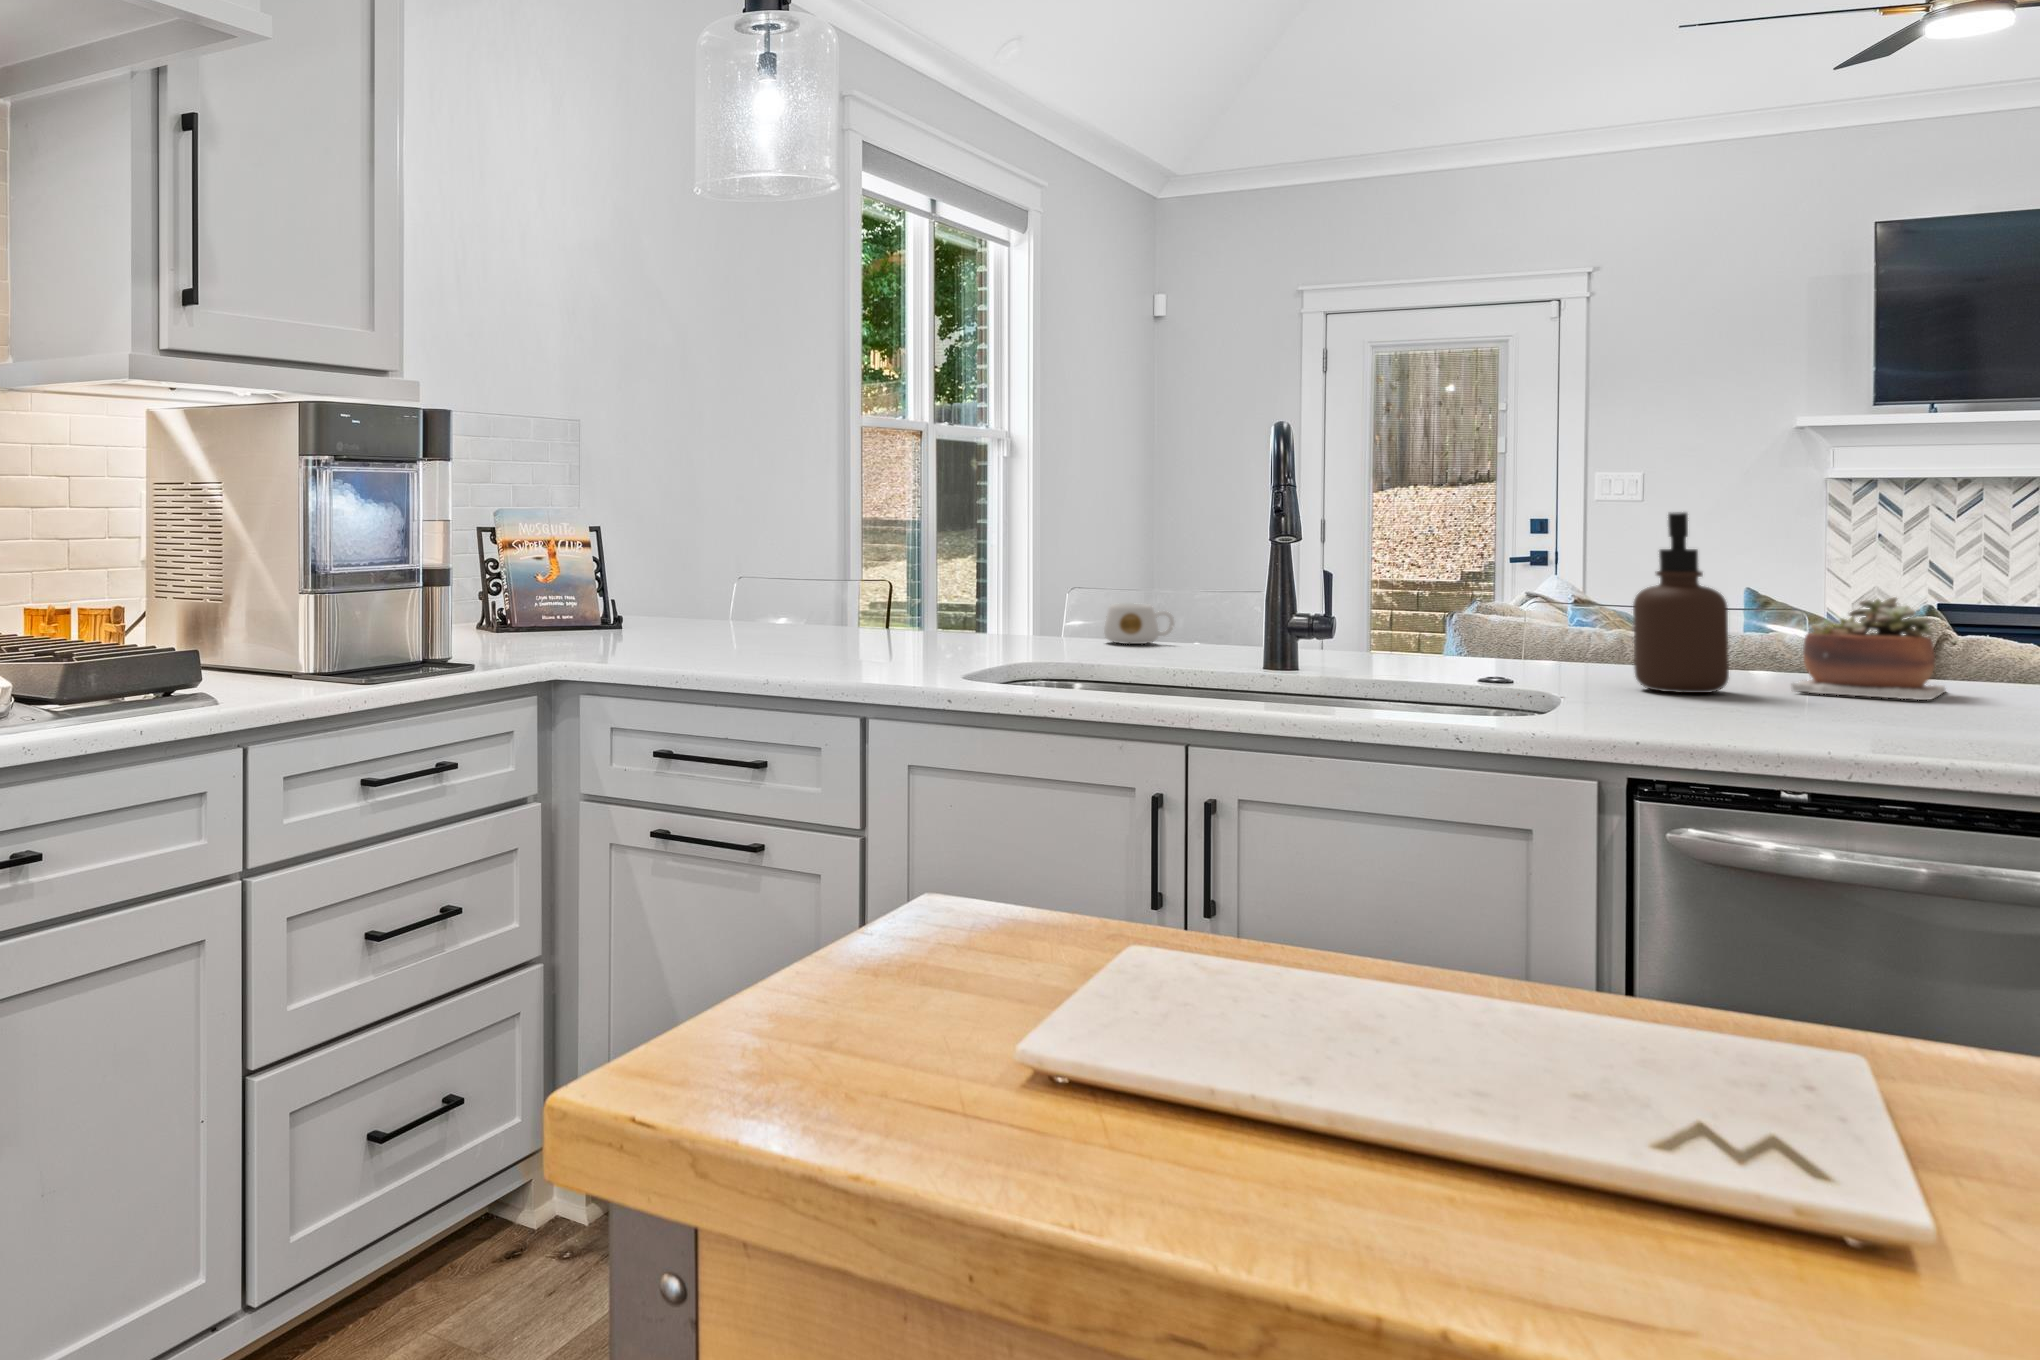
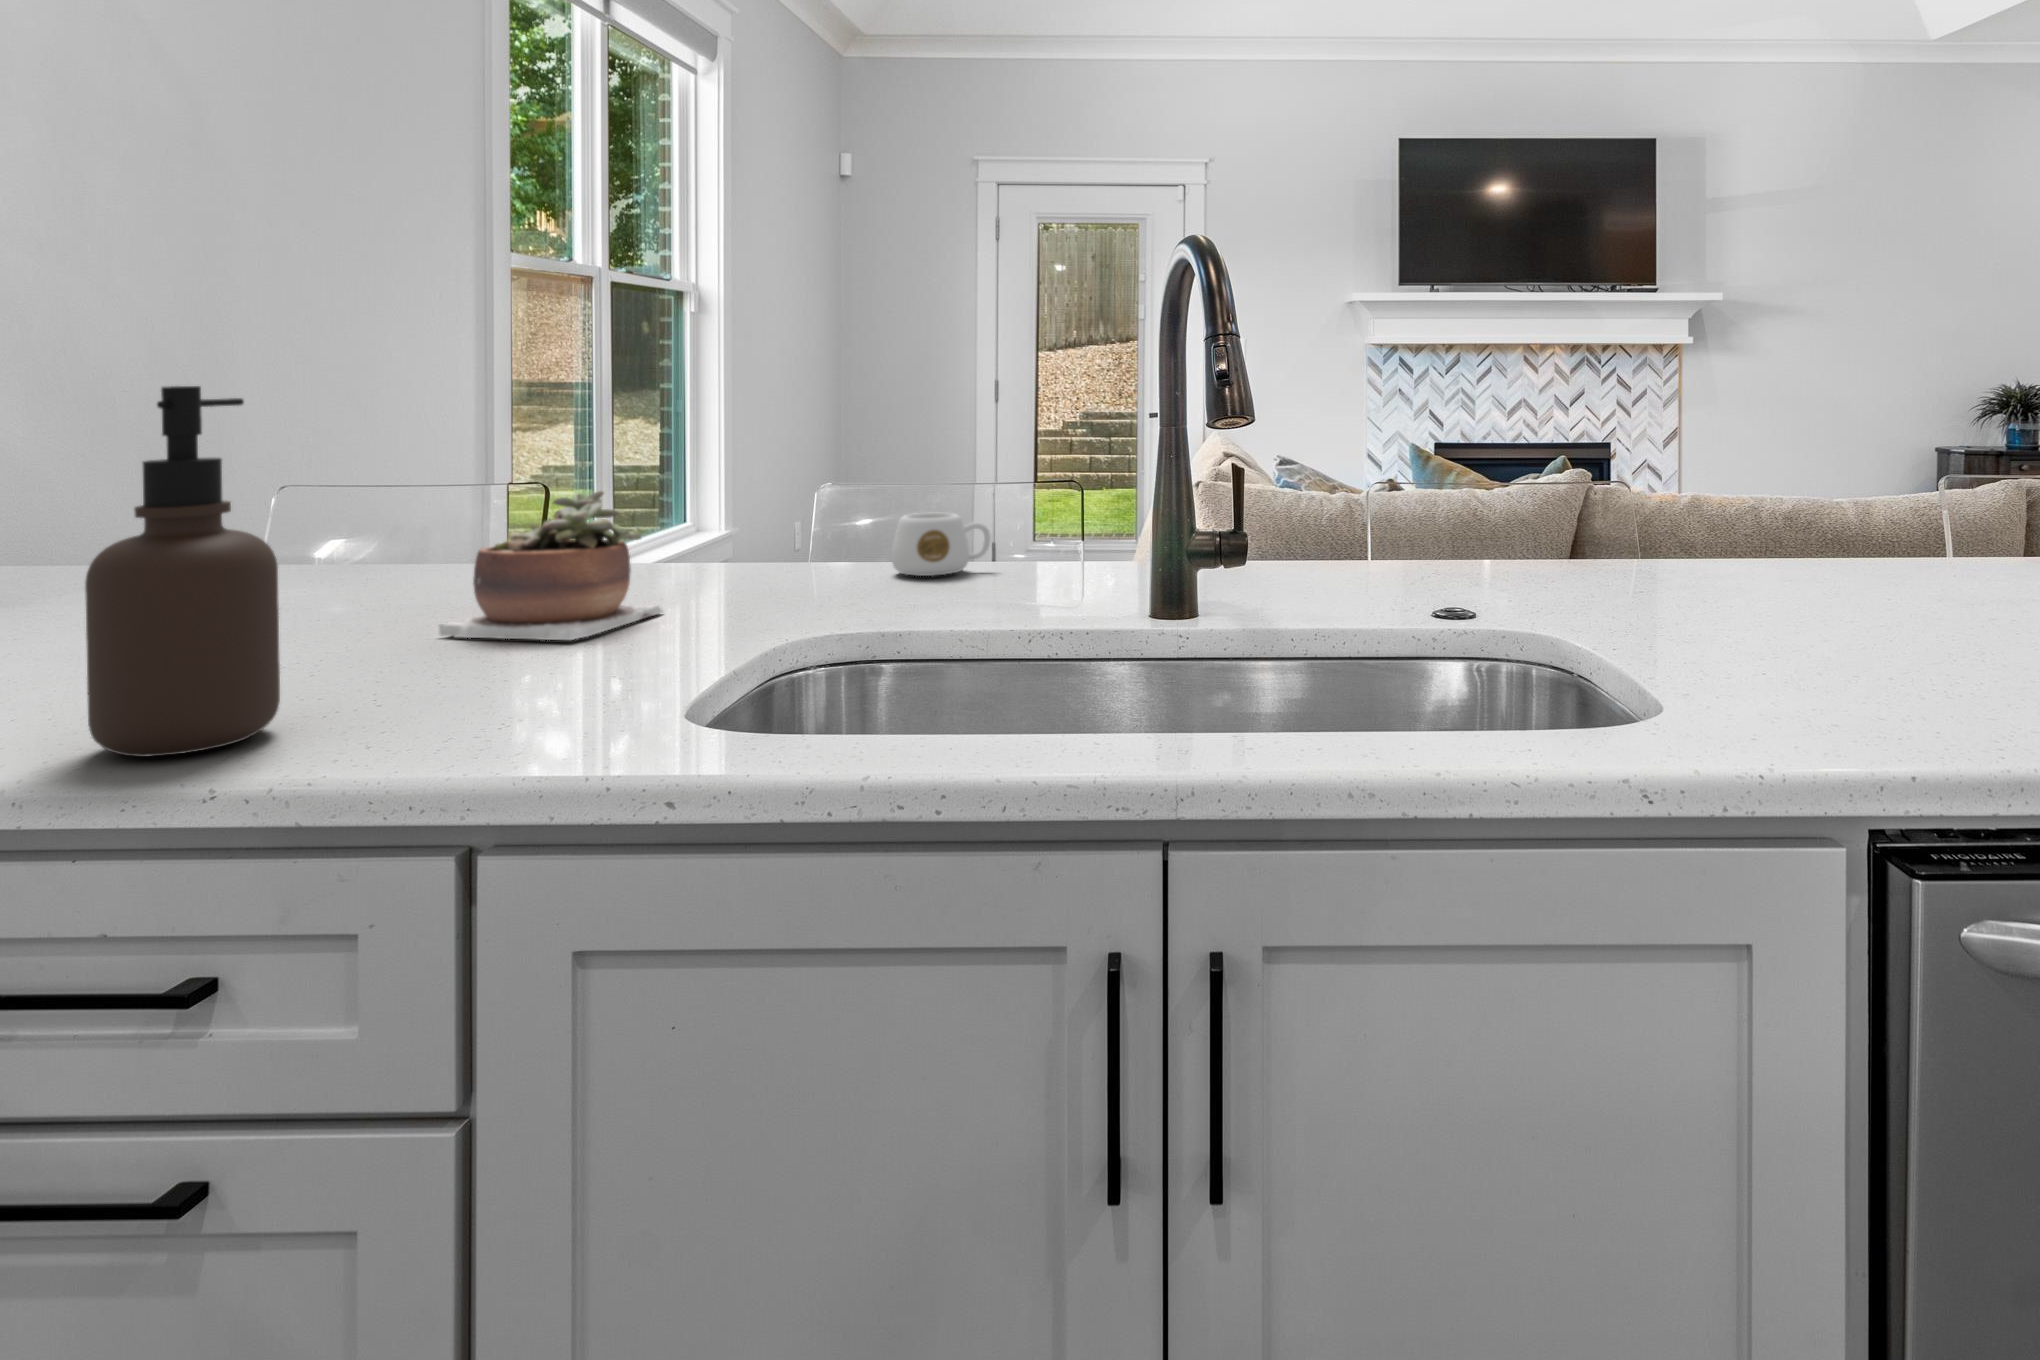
soap dispenser: present [1633,512,1729,693] -> present [85,386,280,757]
succulent plant: present [1791,597,1946,700] -> present [439,491,663,640]

